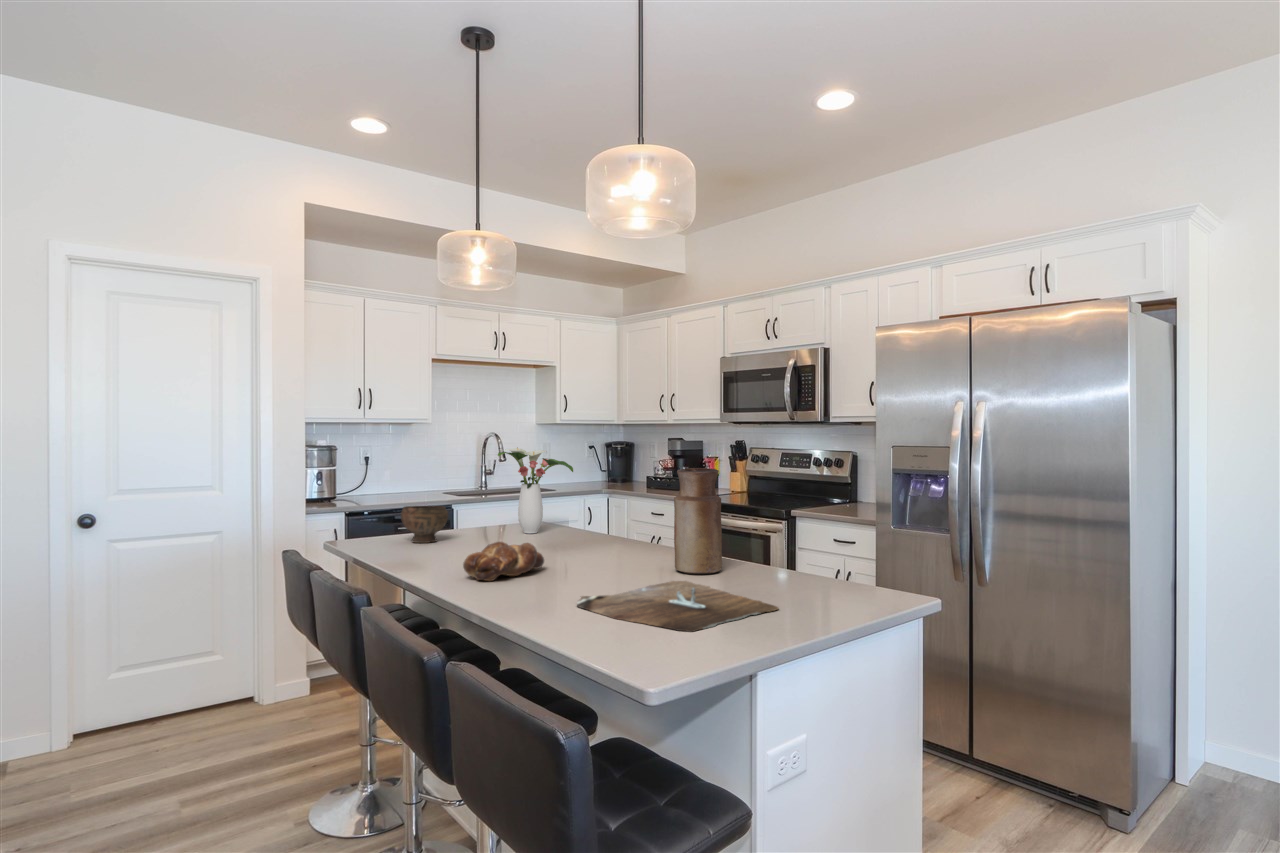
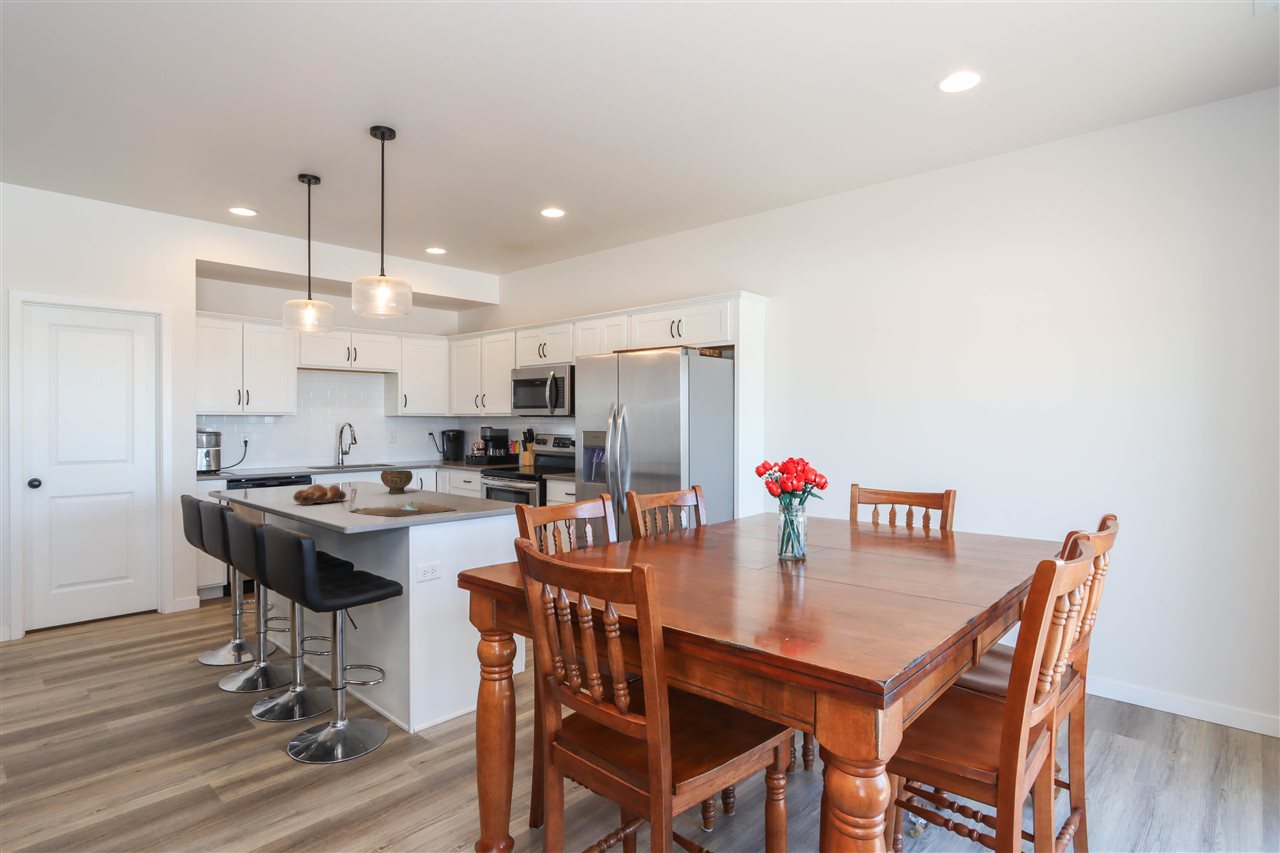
flower arrangement: present [498,448,573,533] -> none [331,432,383,488]
vase: present [674,468,722,574] -> none [424,442,452,501]
bowl: present [401,506,448,543] -> present [381,470,413,494]

